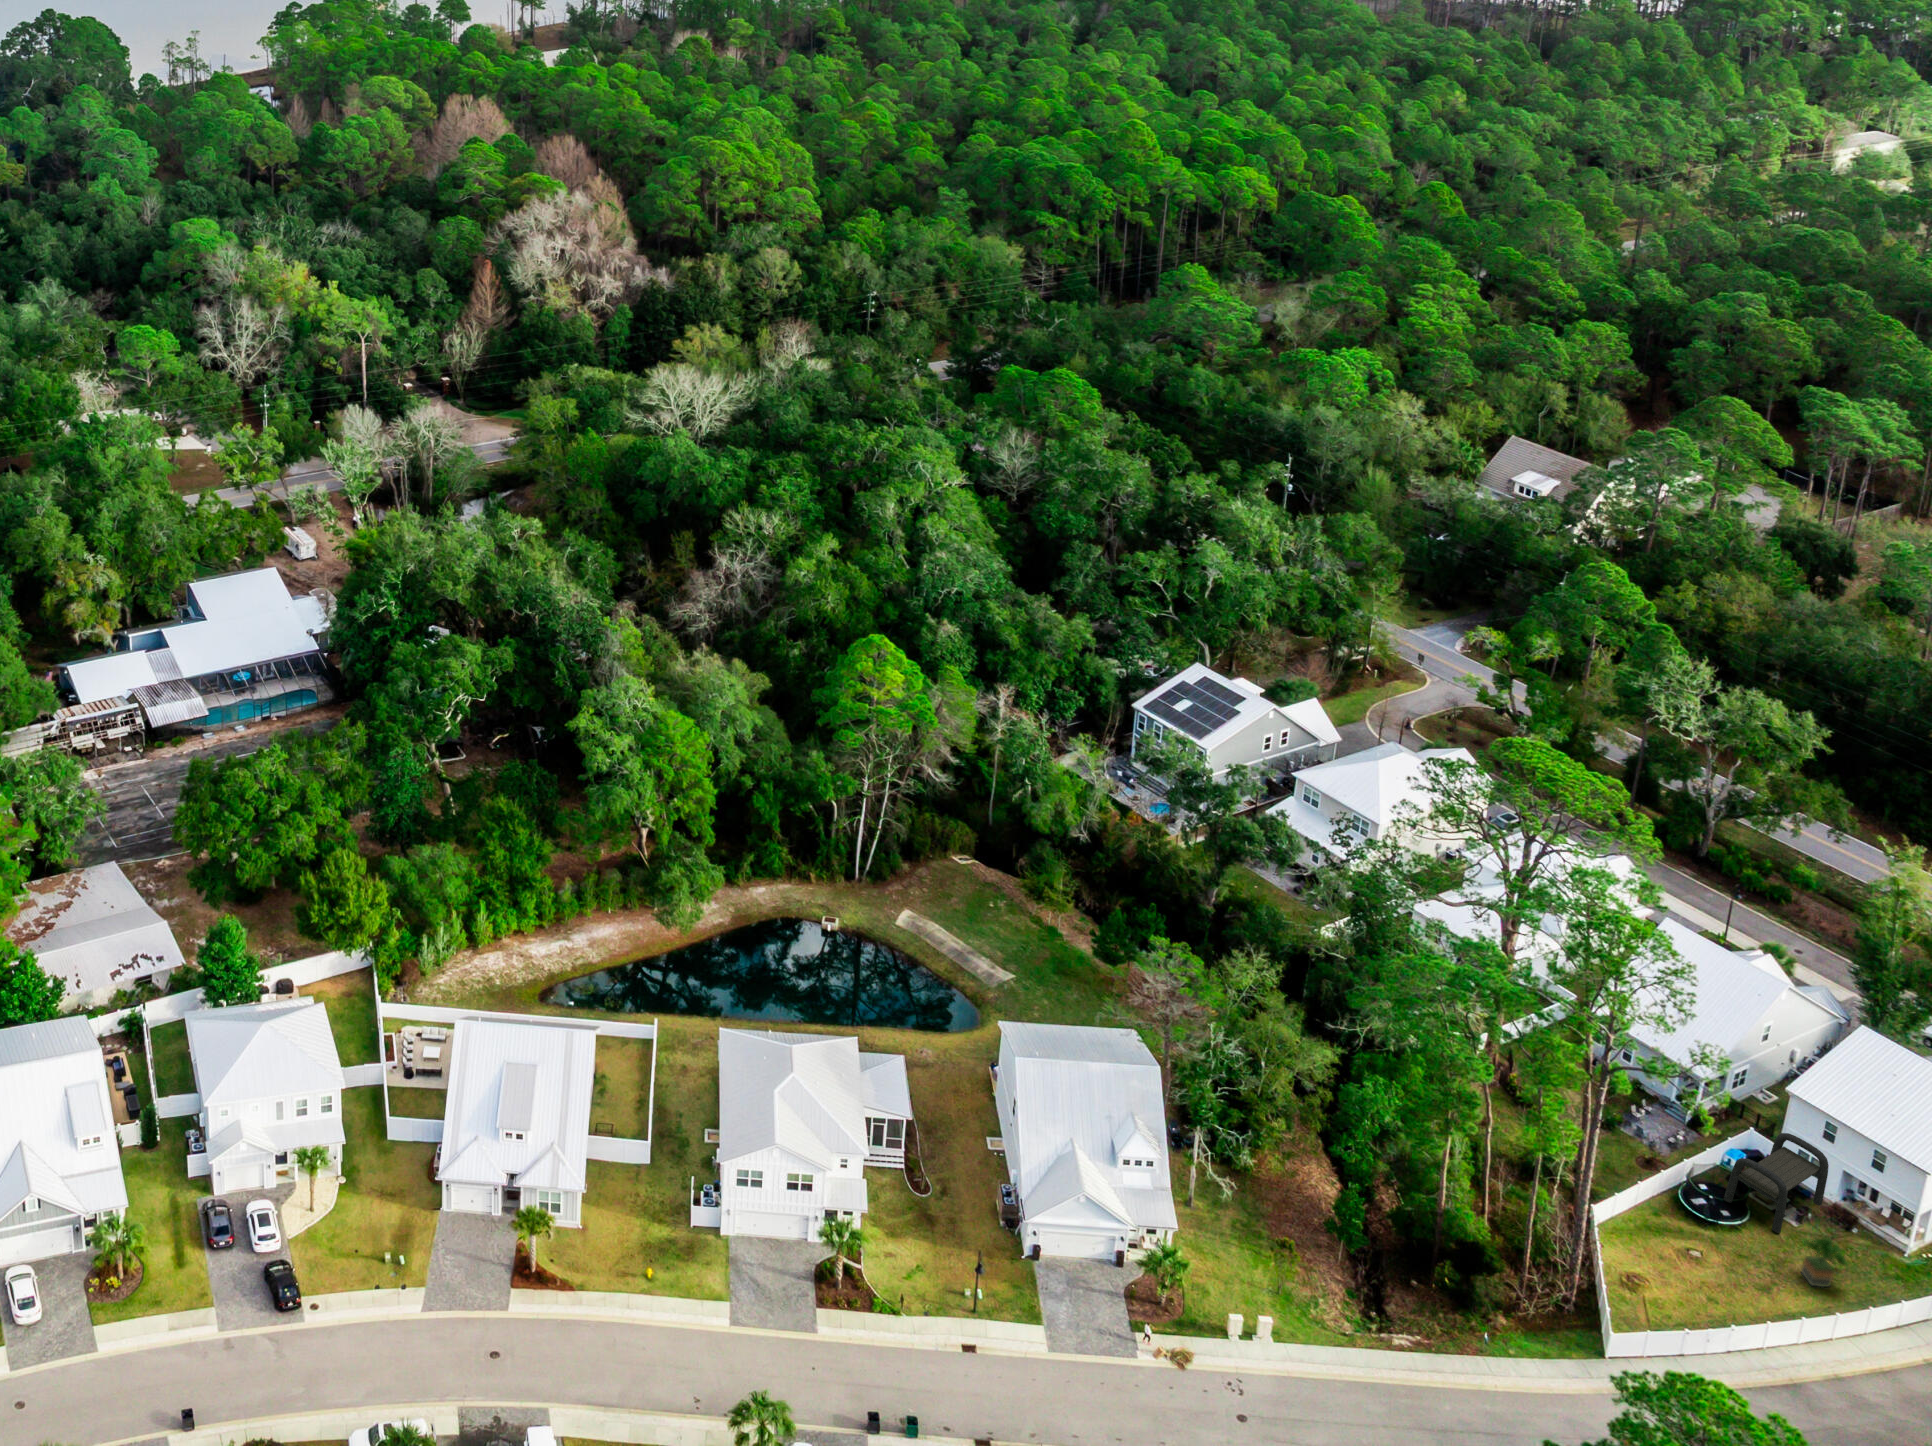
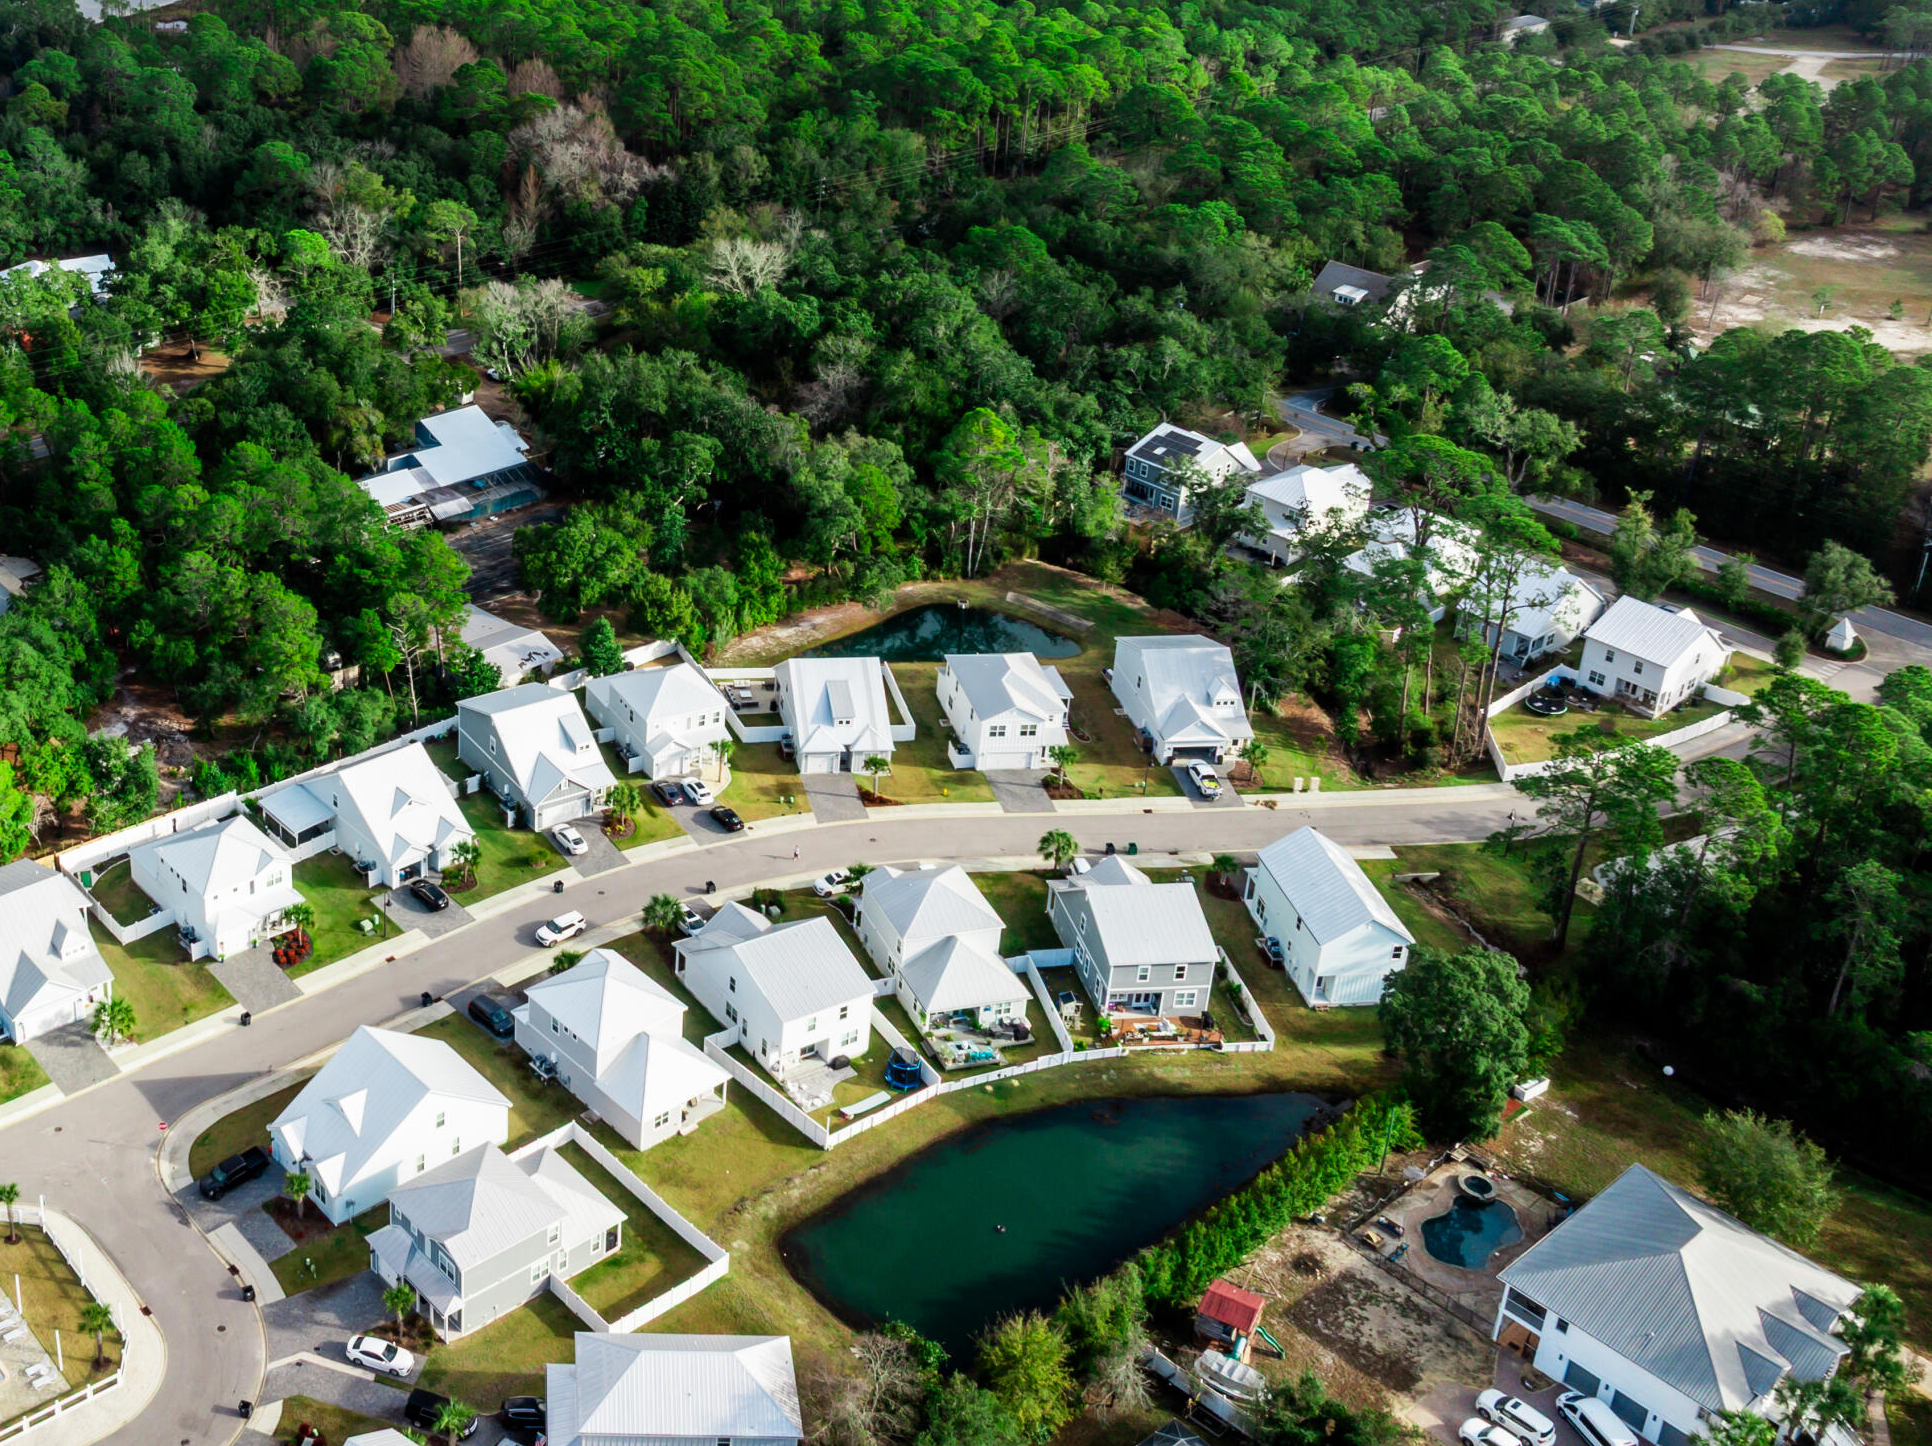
bench: present [1724,1133,1829,1233] -> none [1548,656,1607,711]

